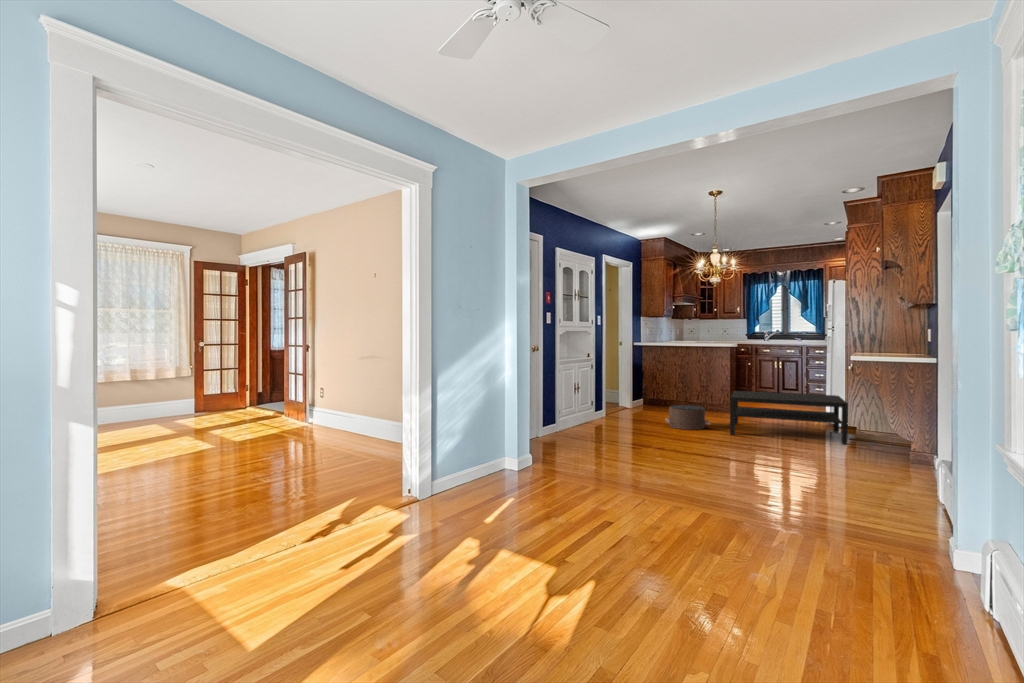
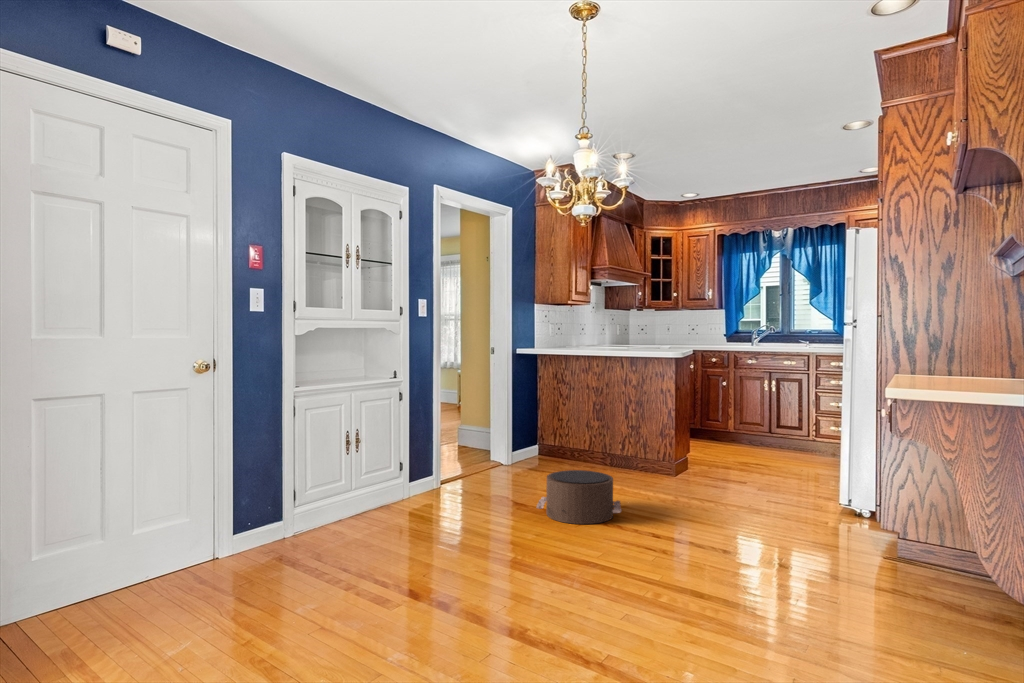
coffee table: present [730,391,848,444] -> none [652,441,882,567]

